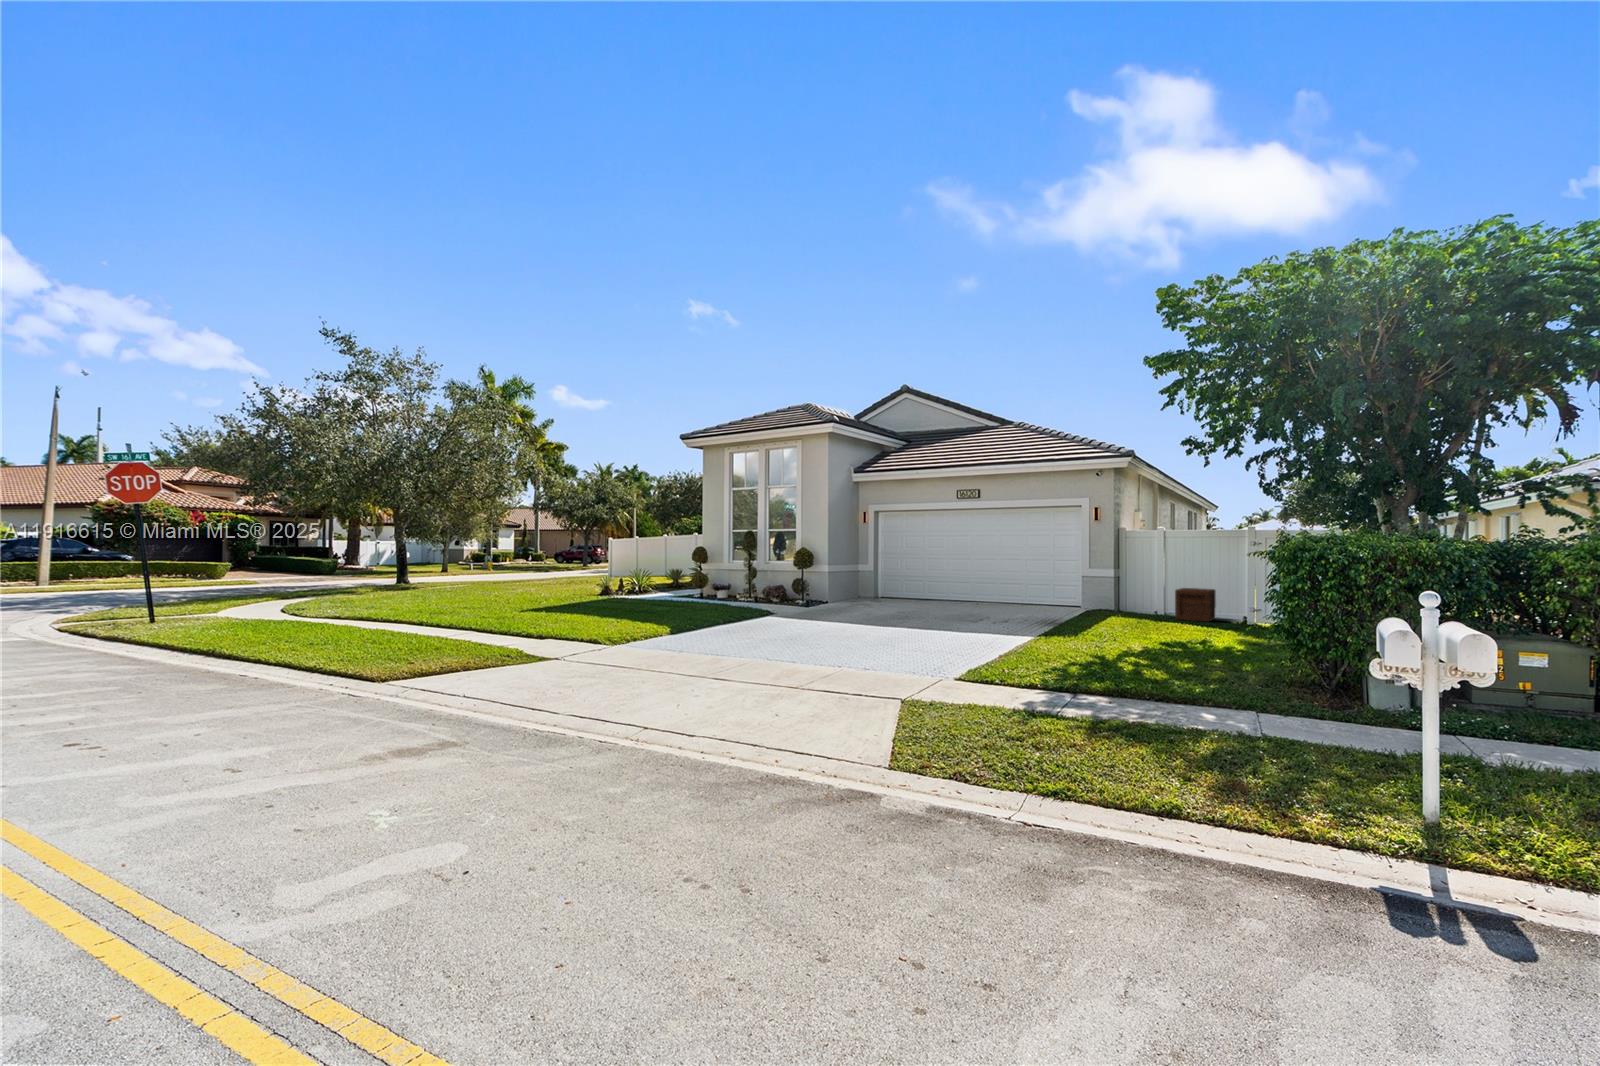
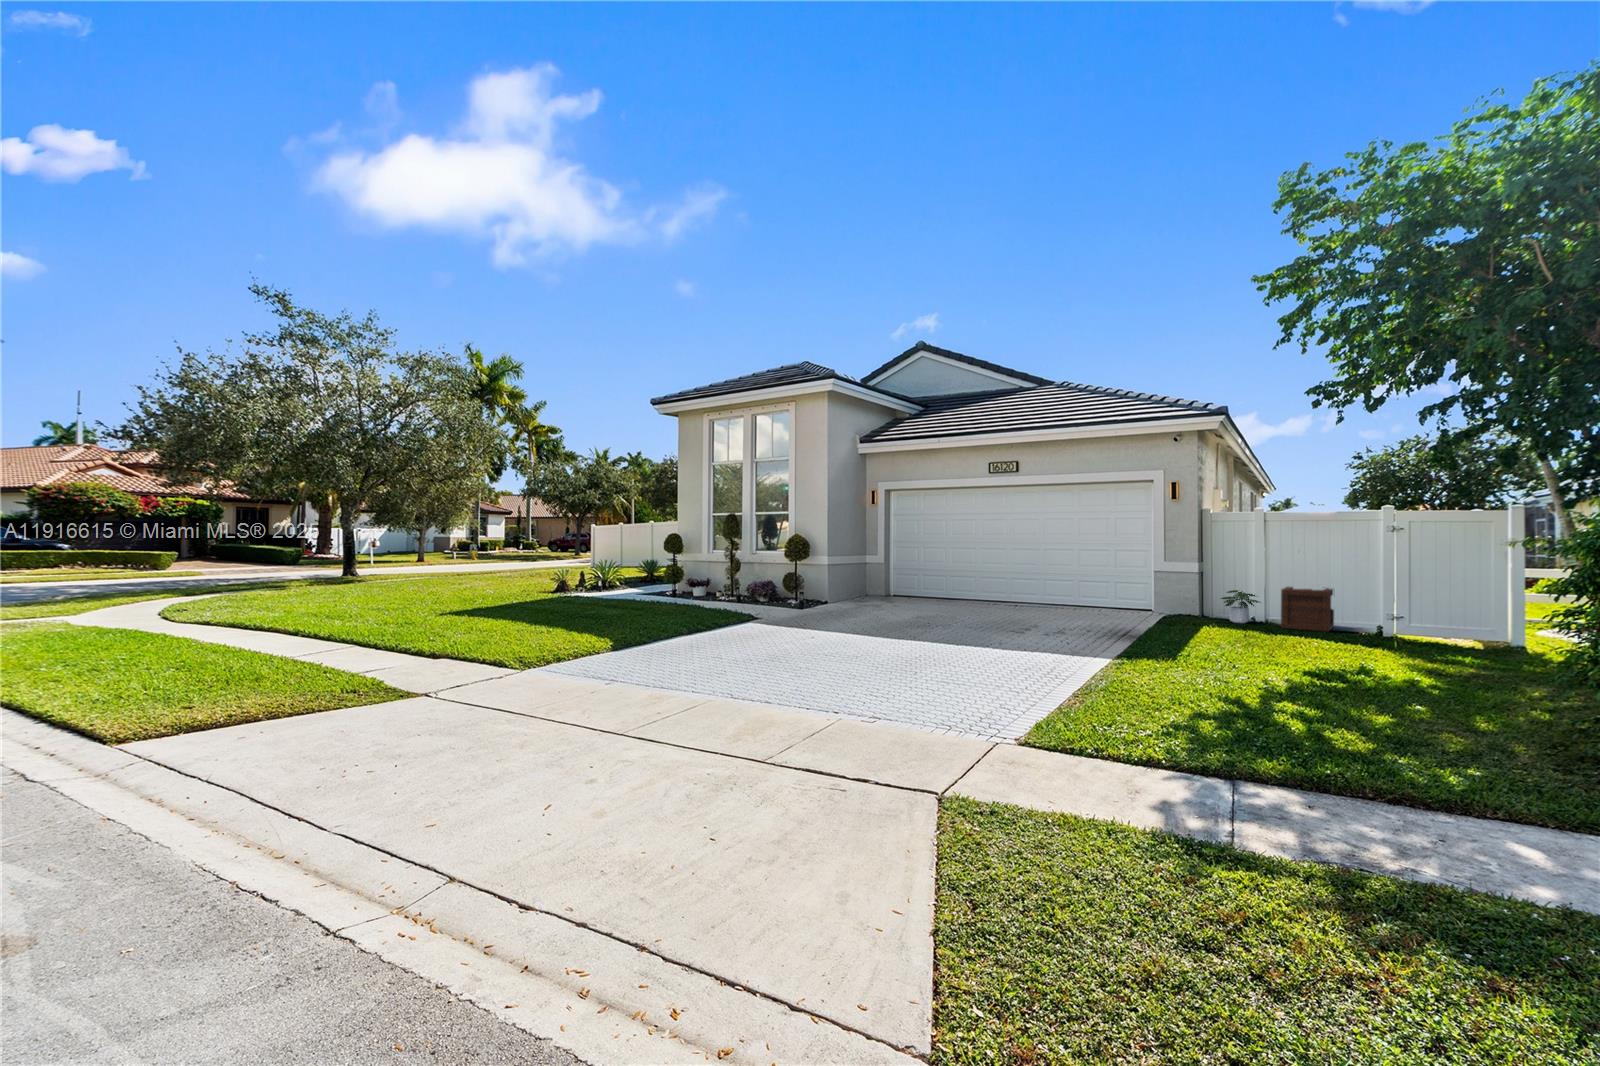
potted plant: none [1133,591,1163,617] -> present [1221,590,1260,623]

